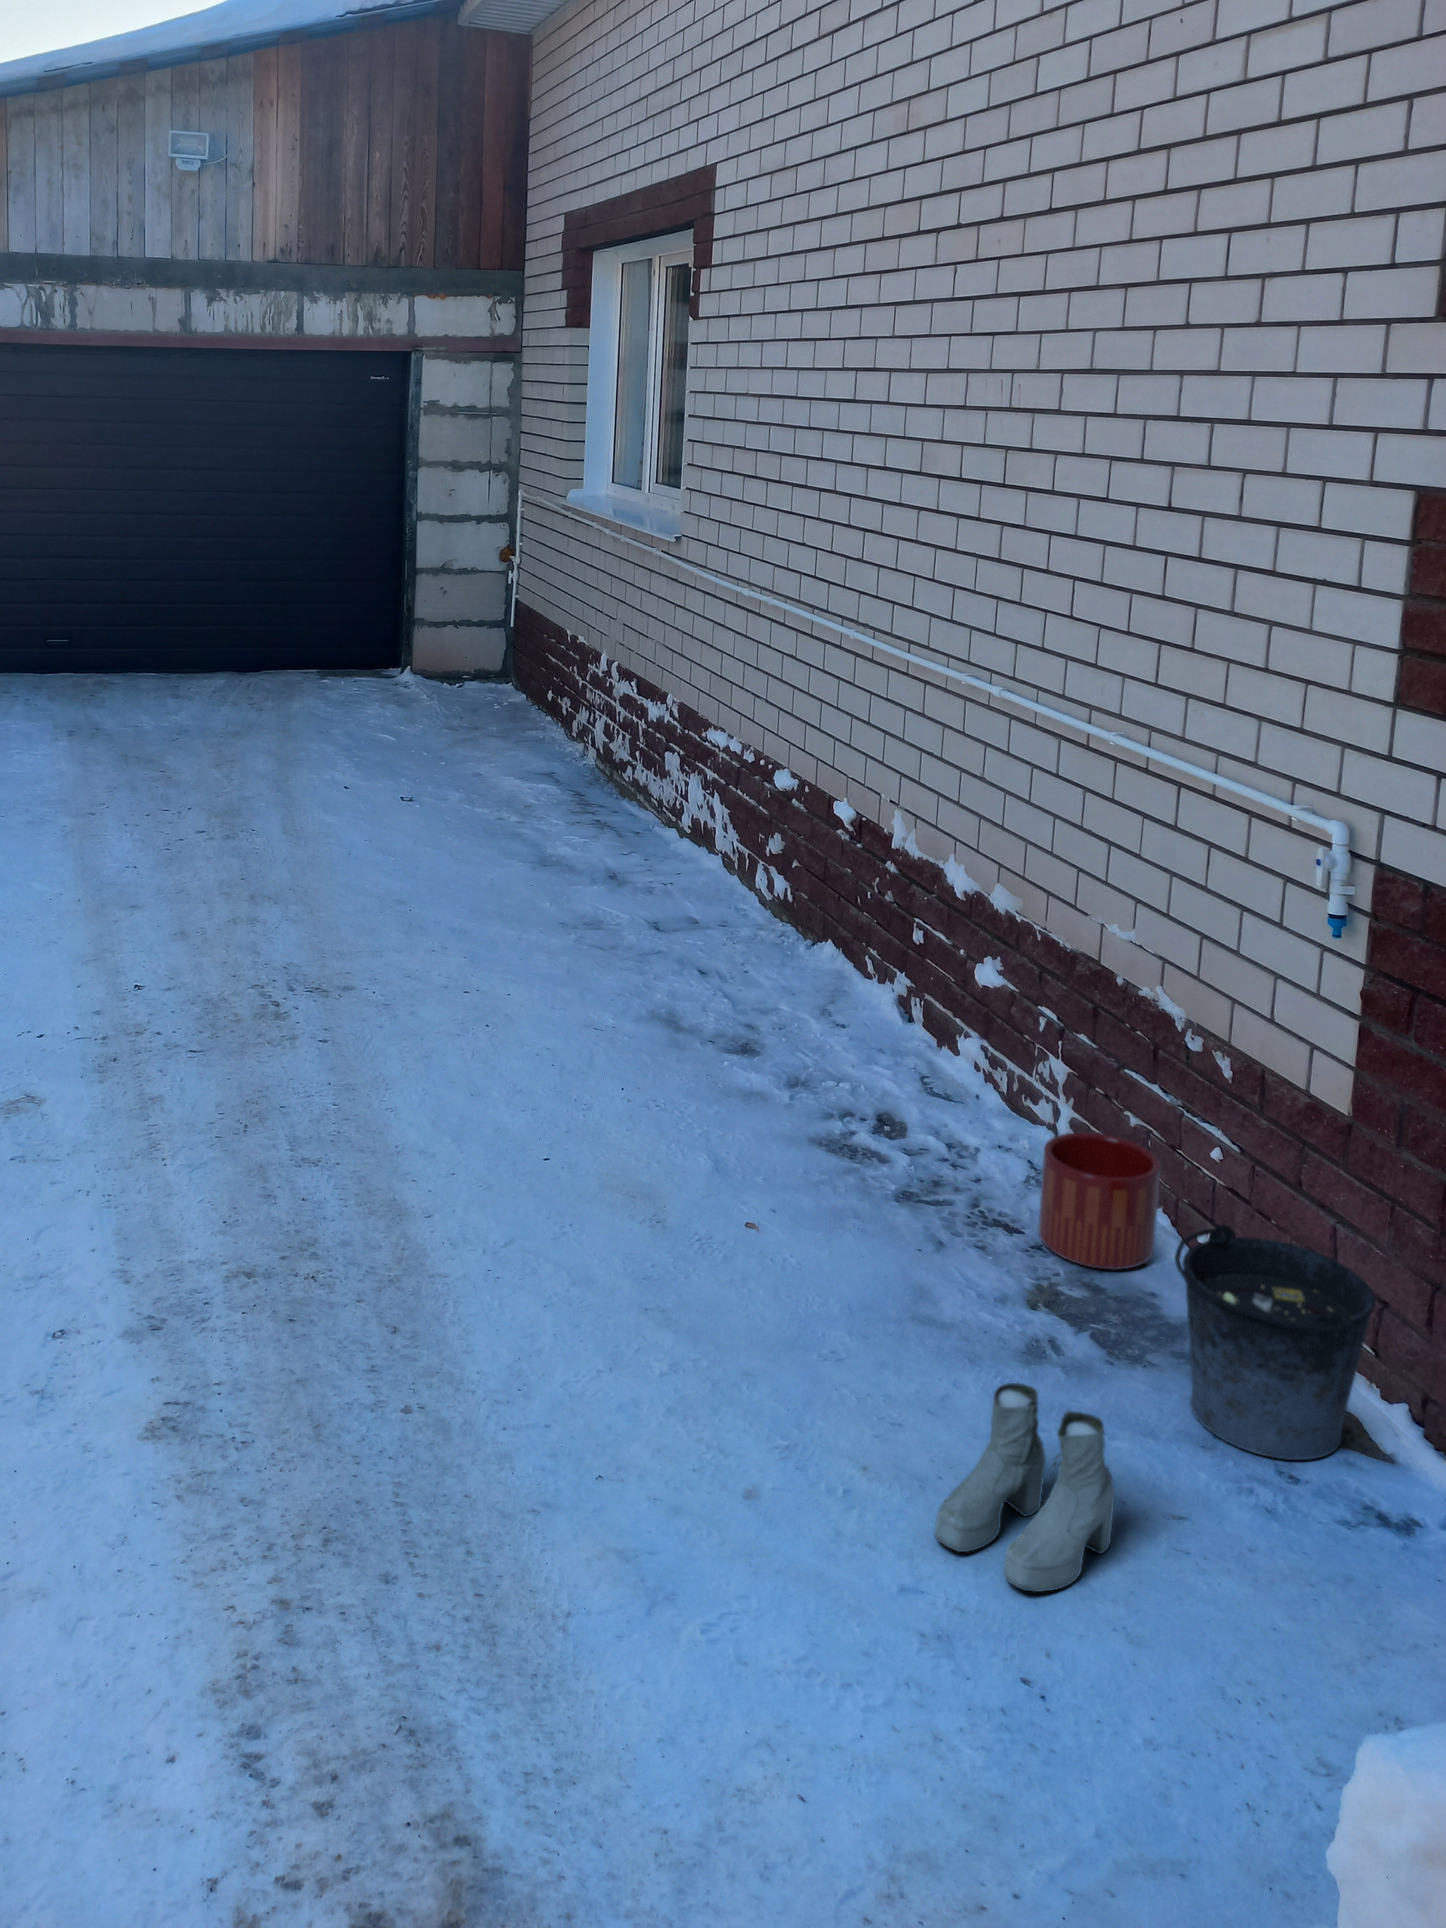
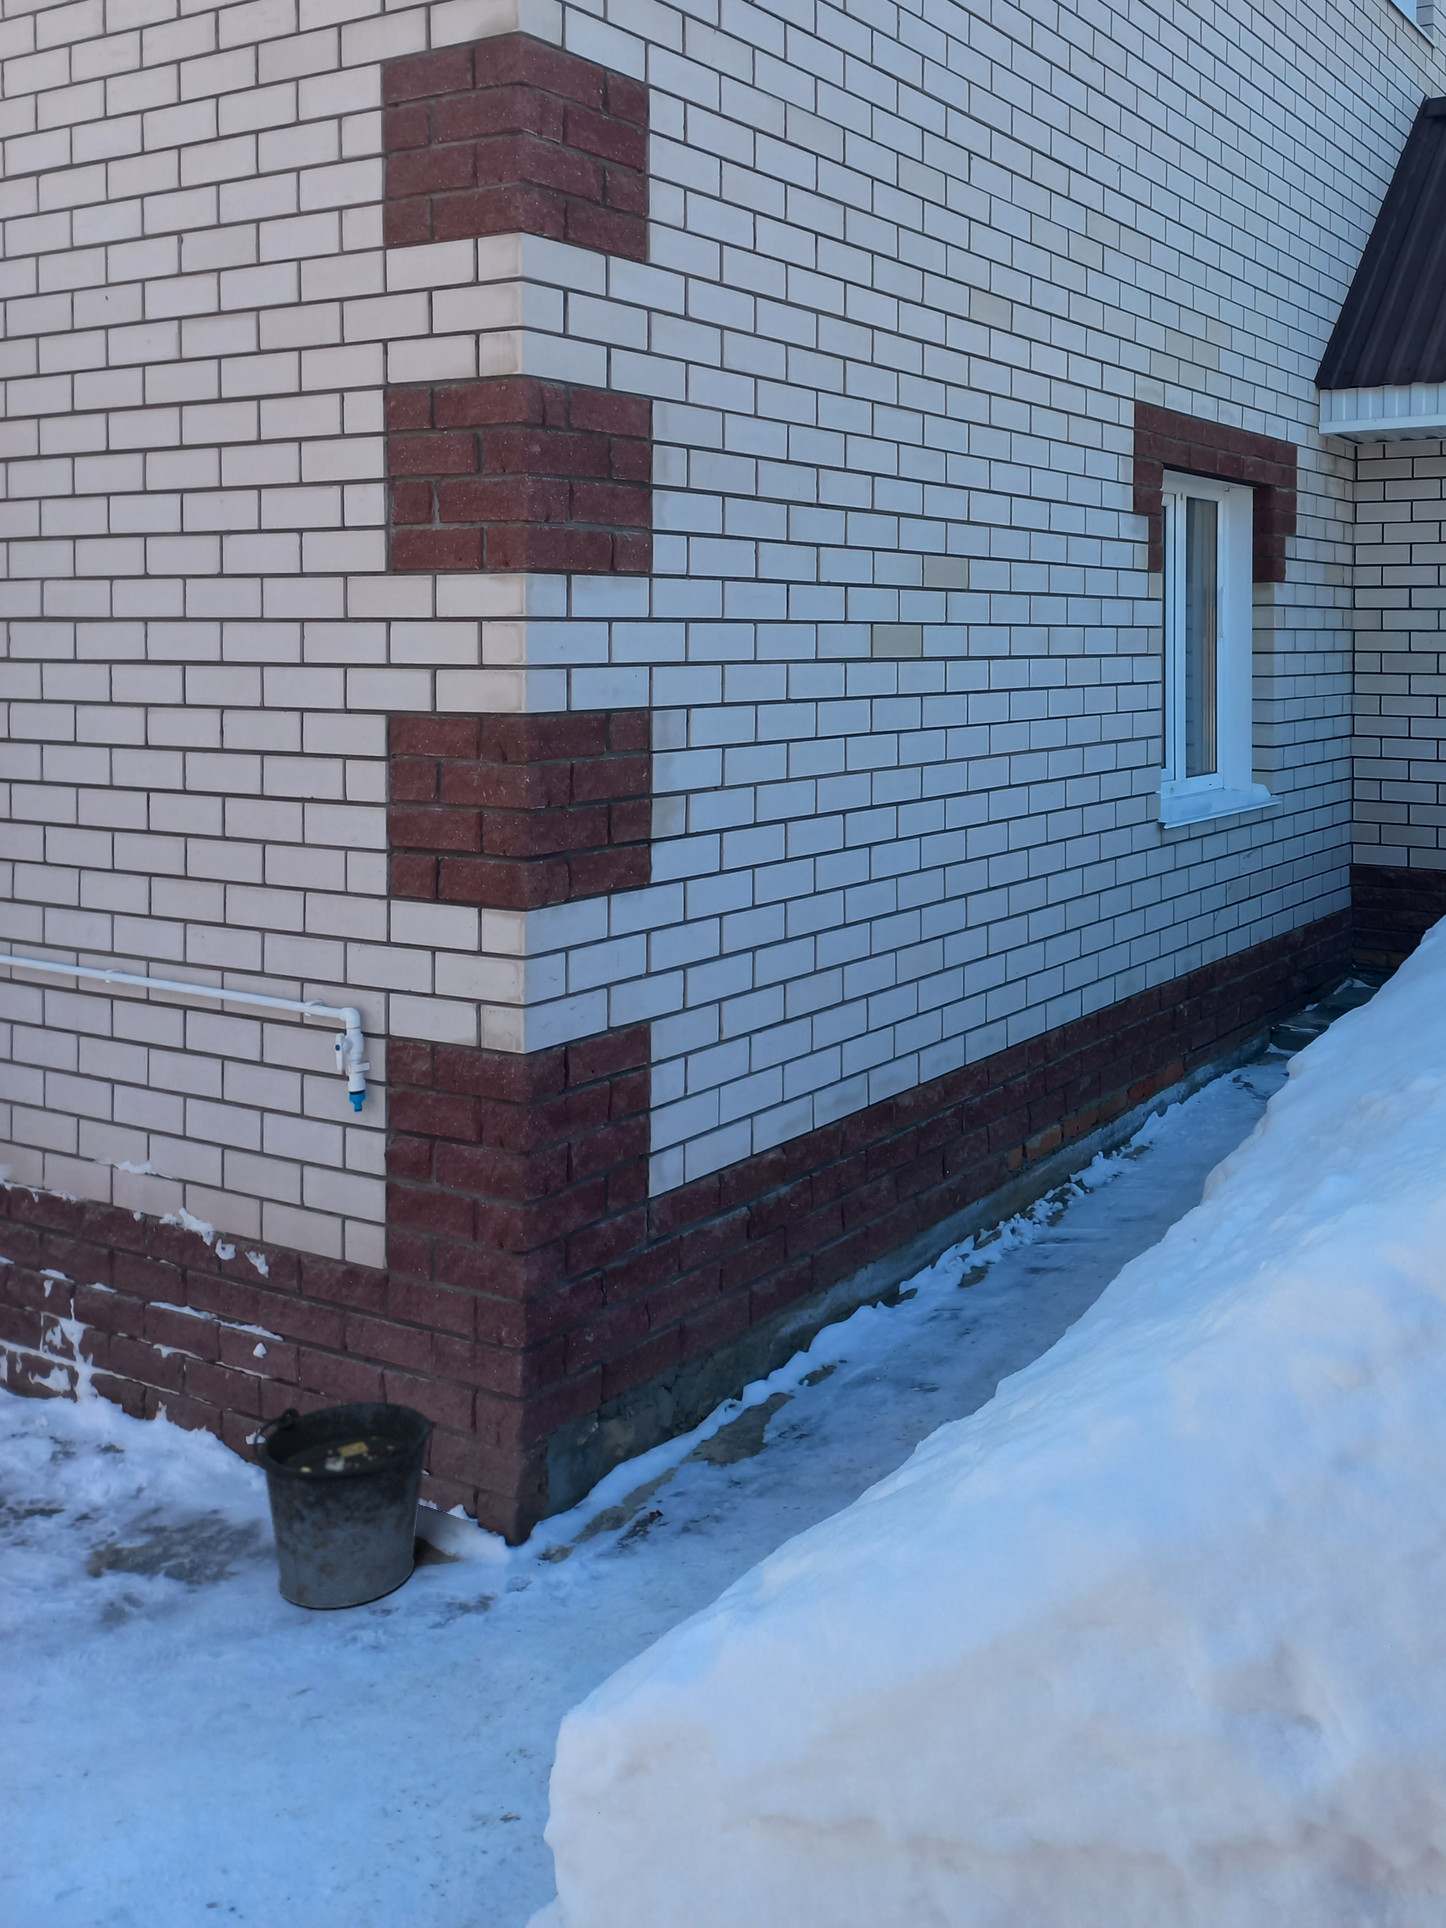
planter: present [1038,1133,1160,1269] -> none [83,1372,205,1514]
boots: present [934,1383,1115,1592] -> none [70,1625,246,1836]

